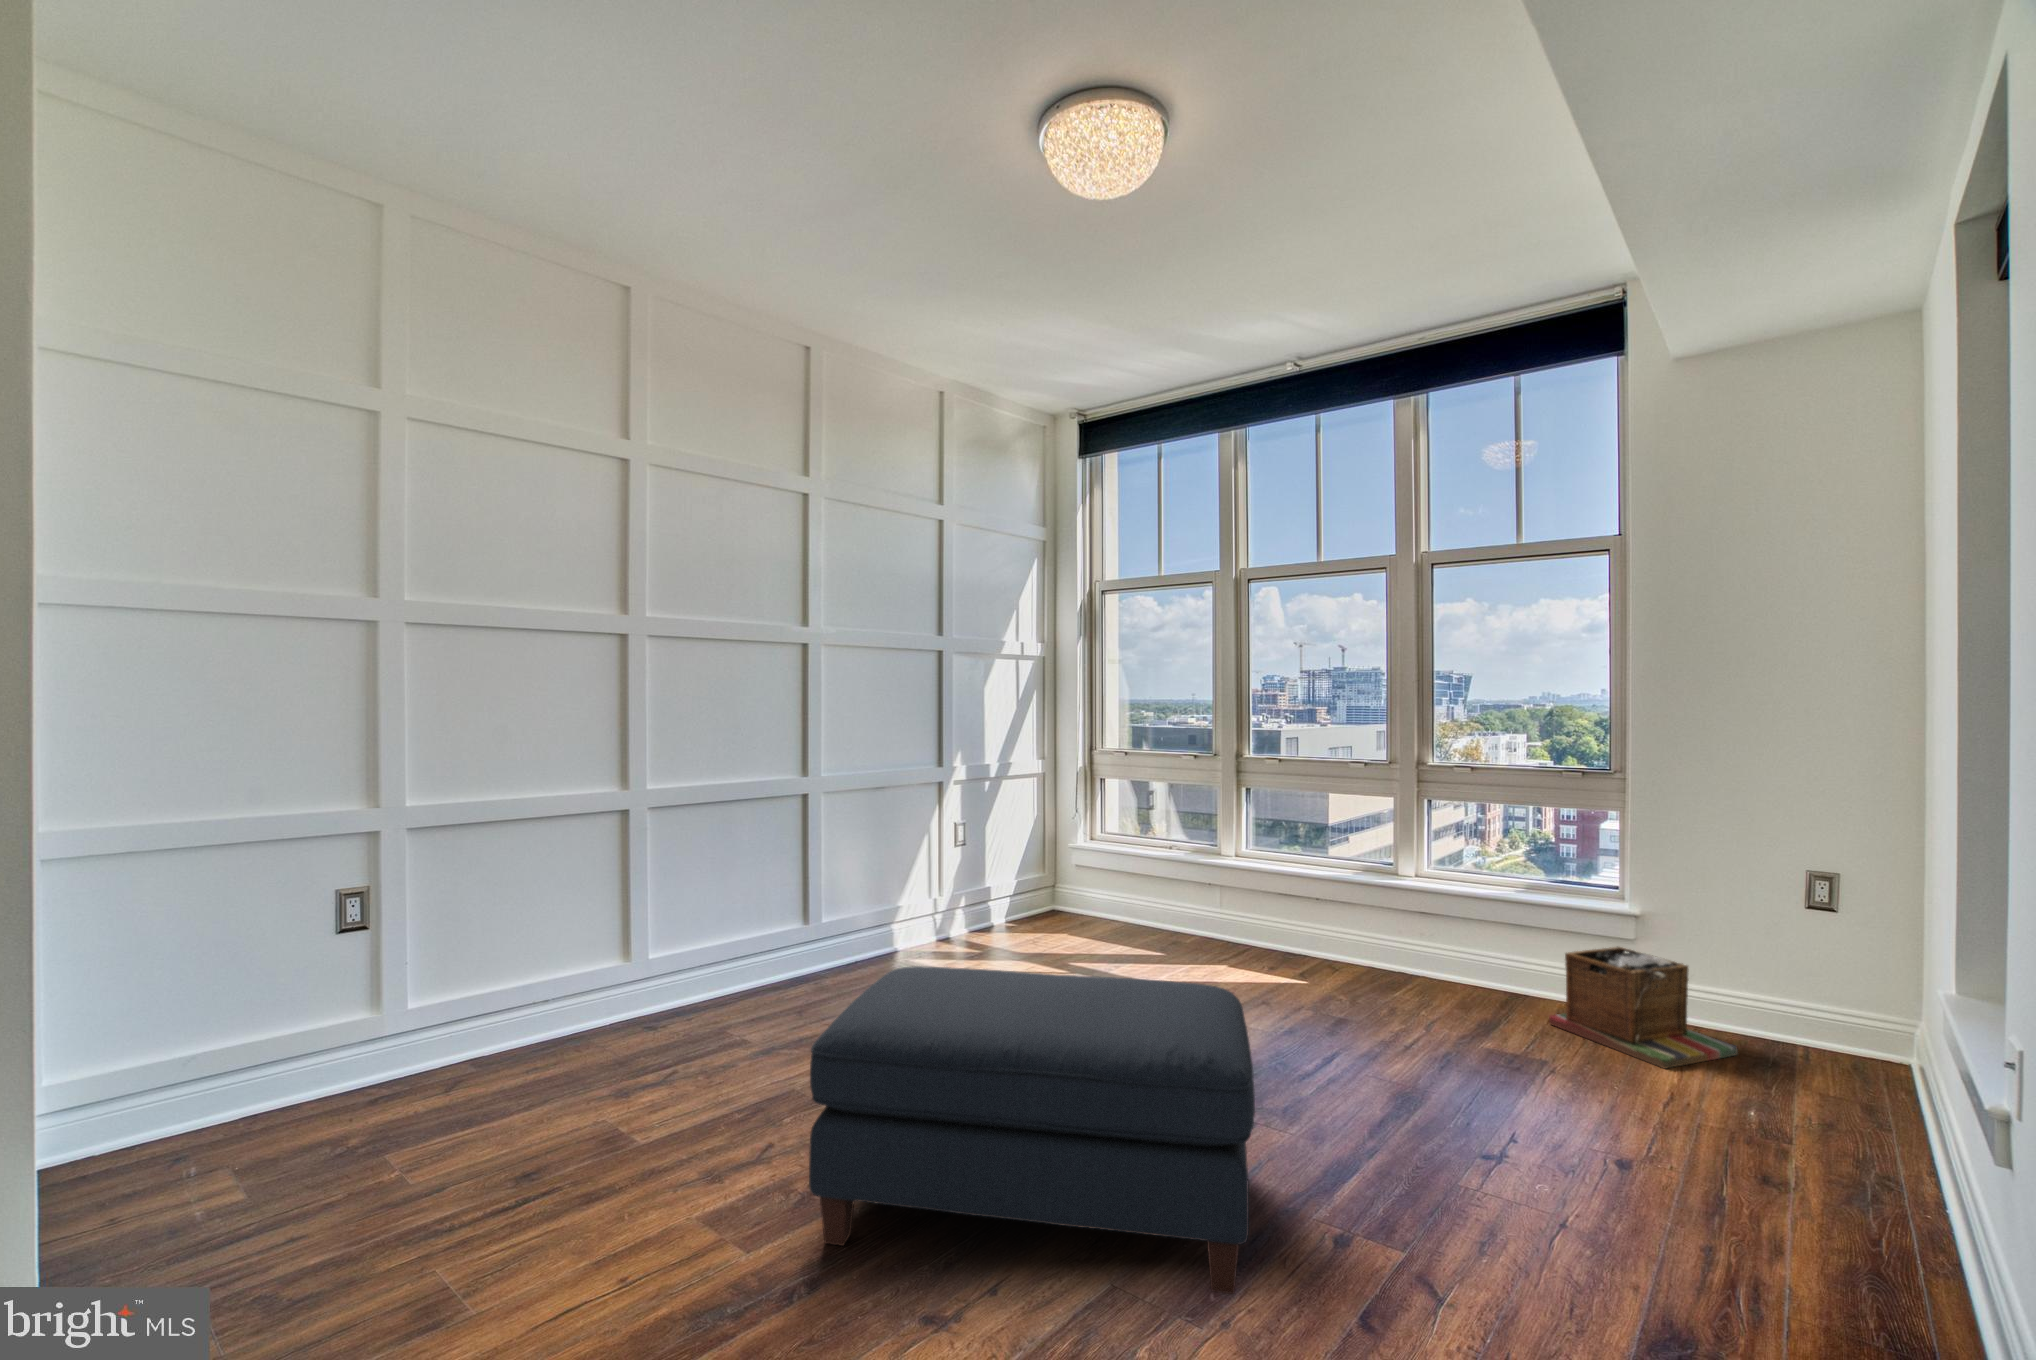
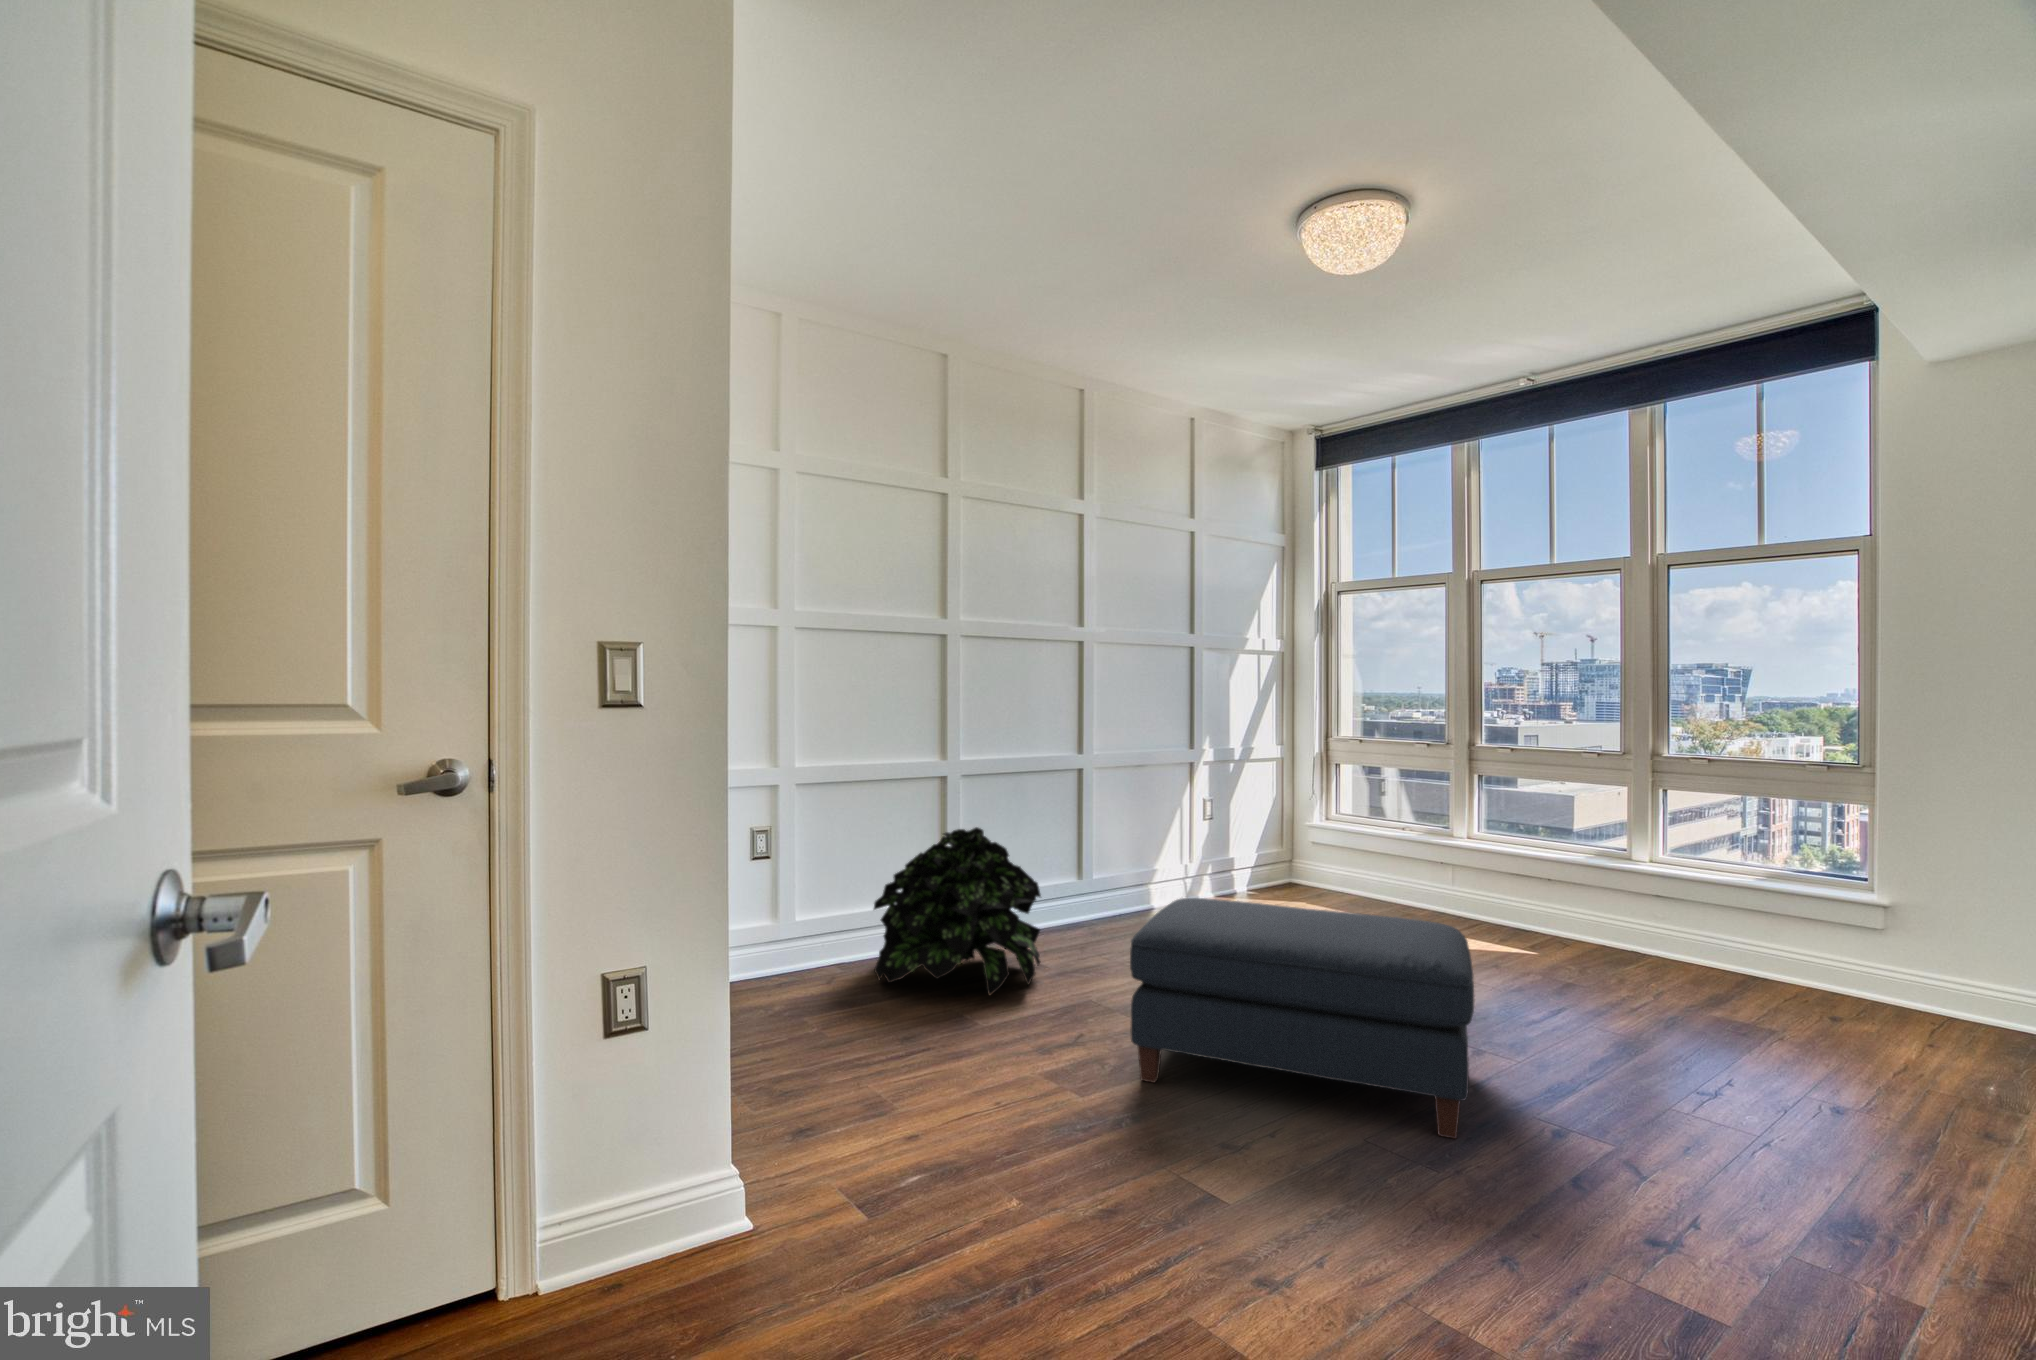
potted plant: none [483,879,734,1115] -> present [874,827,1041,995]
laundry basket: present [1549,947,1738,1069] -> none [1784,933,1987,1042]

